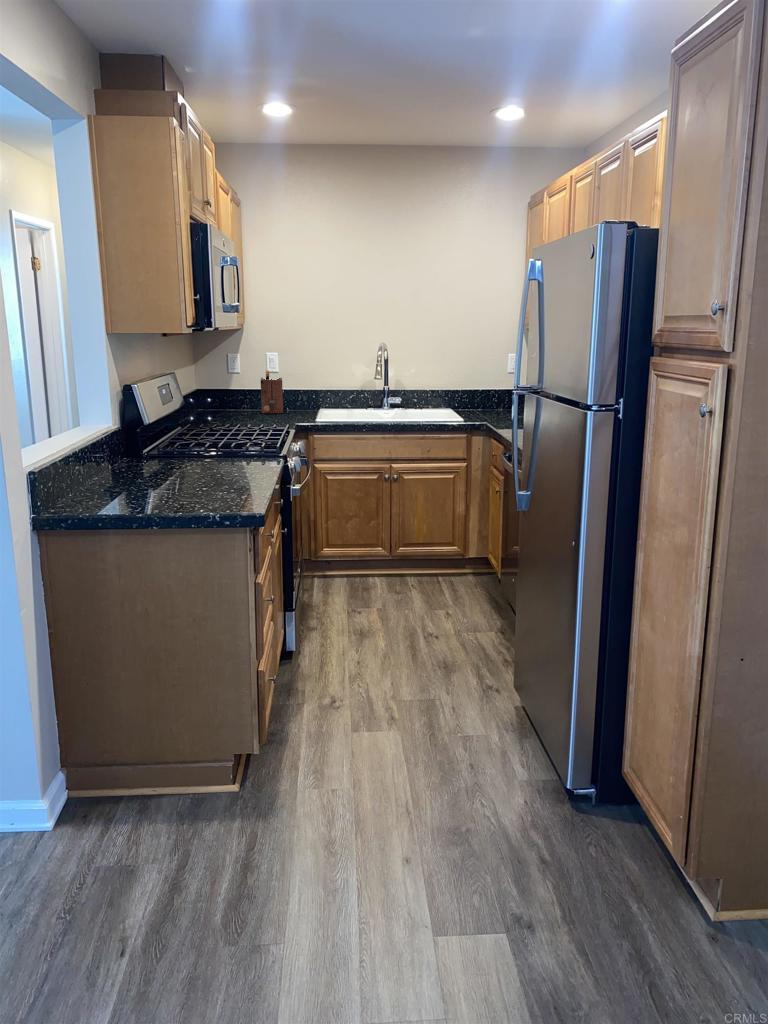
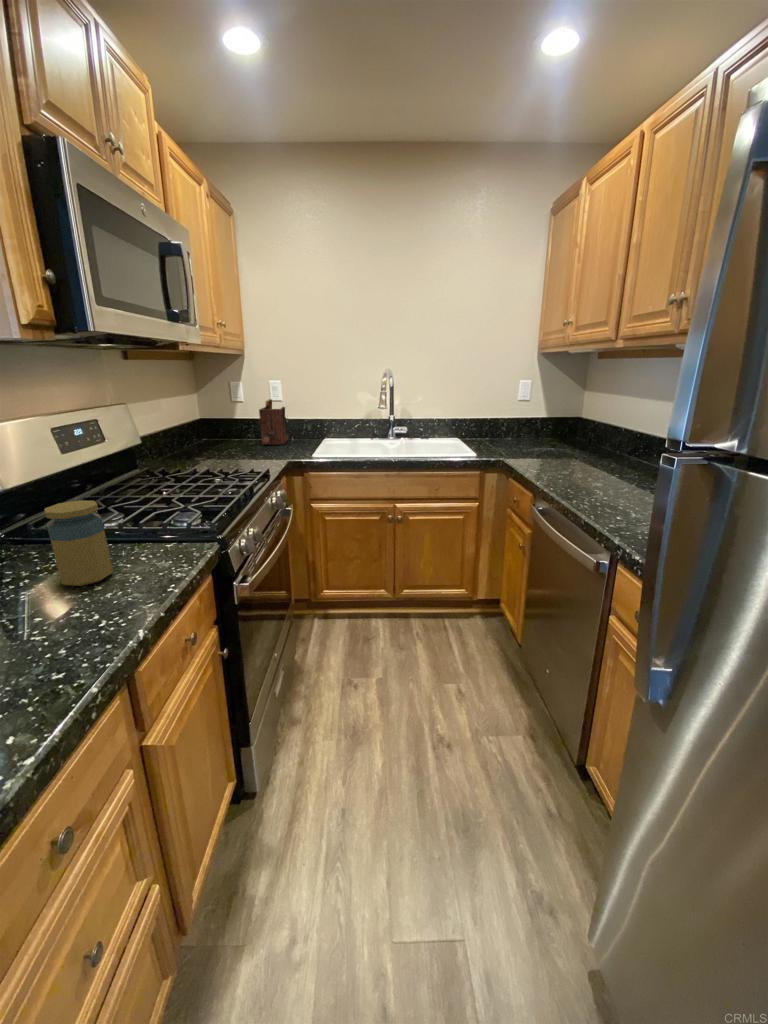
jar: none [219,422,246,466] -> present [44,500,113,586]

